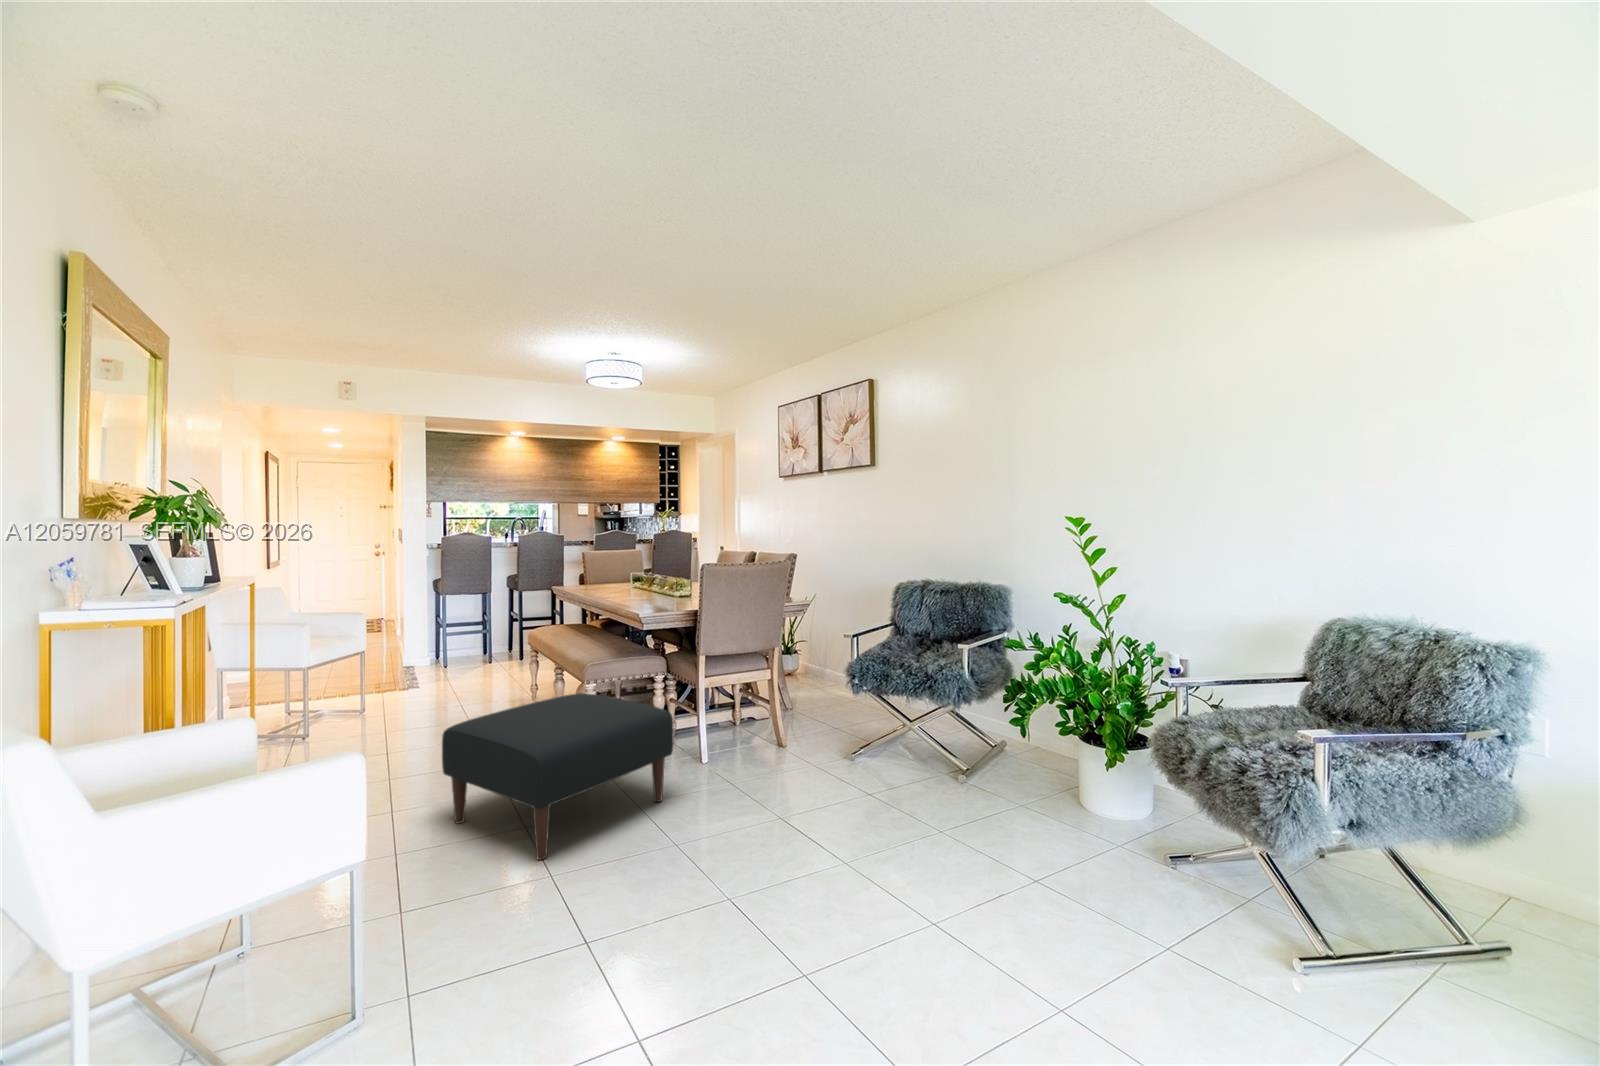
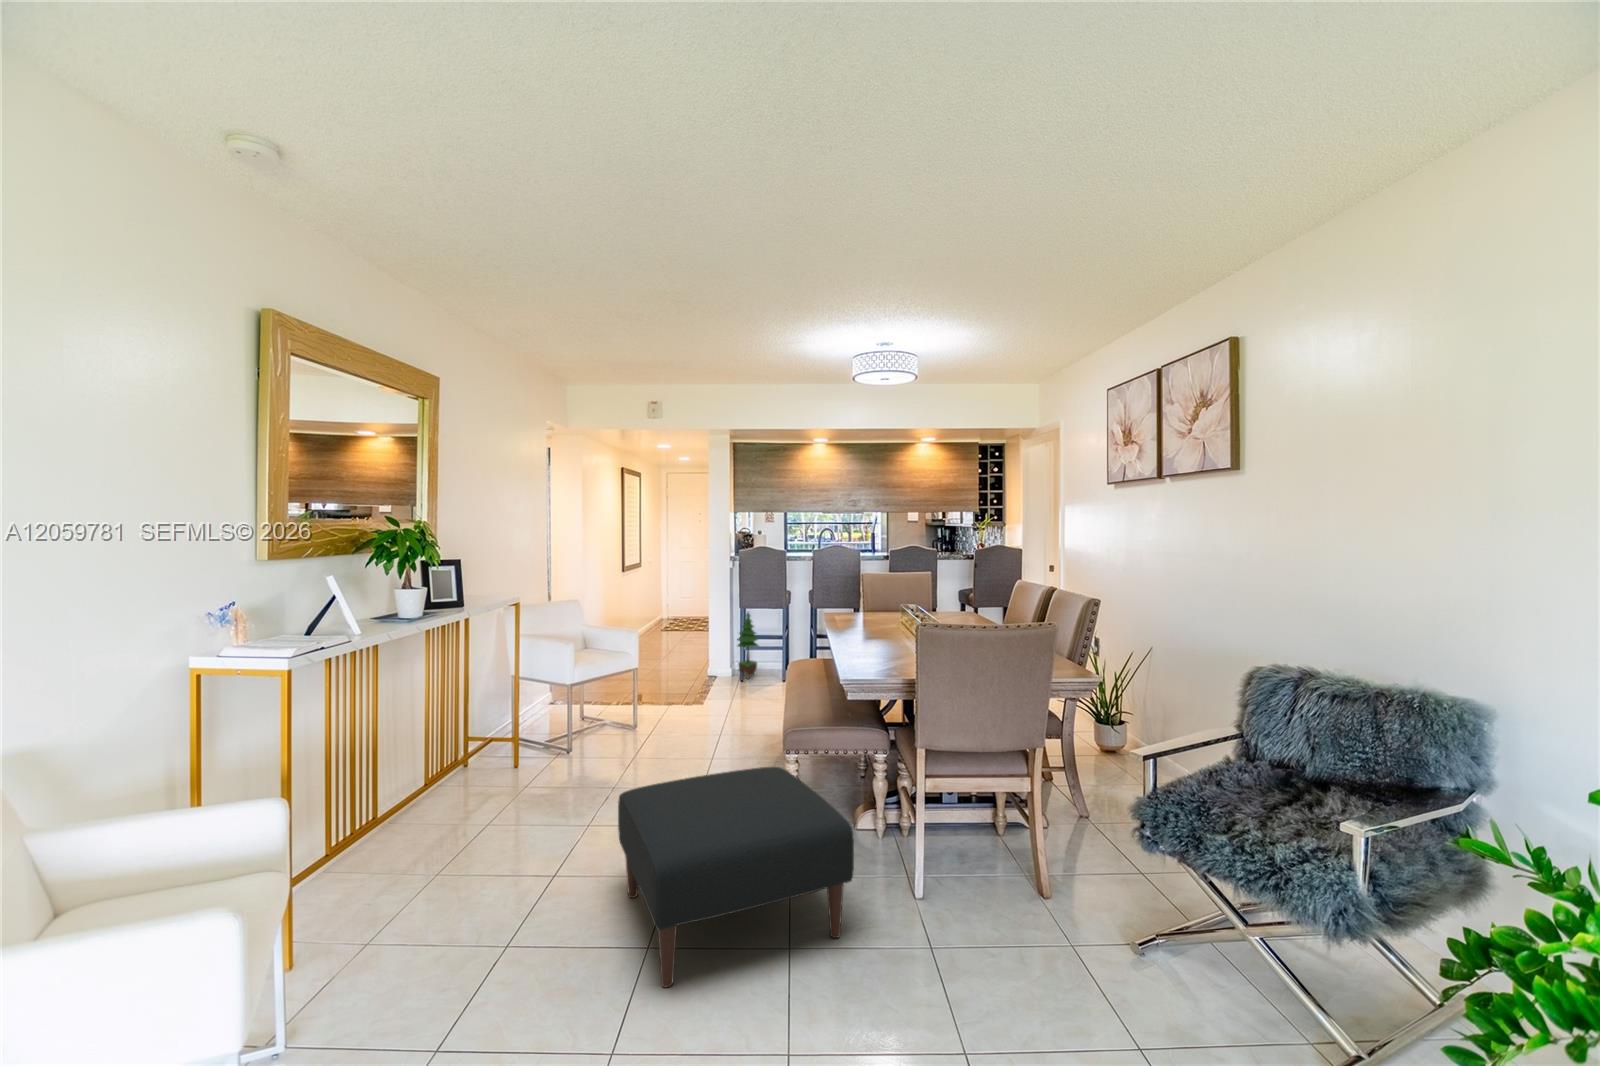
potted tree: none [433,595,461,665] -> present [737,612,758,678]

